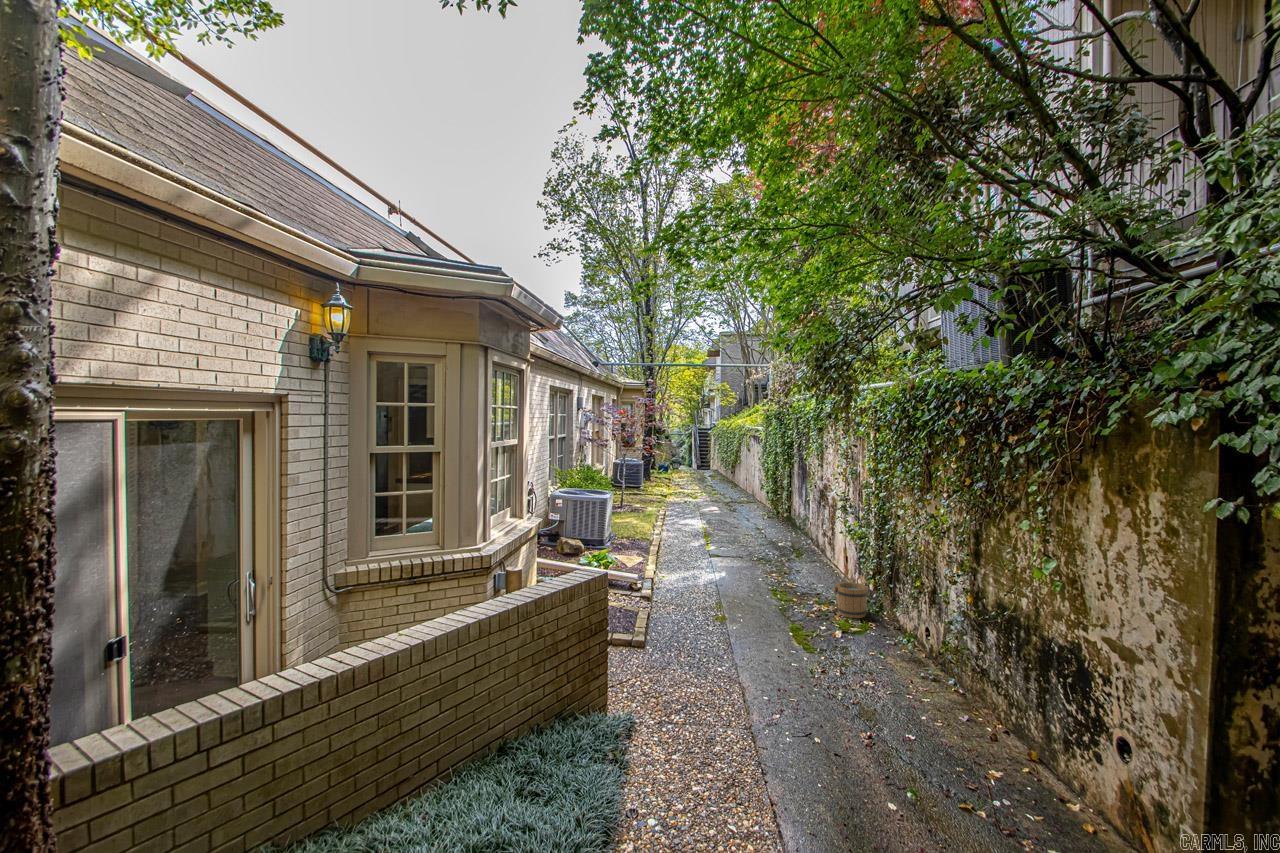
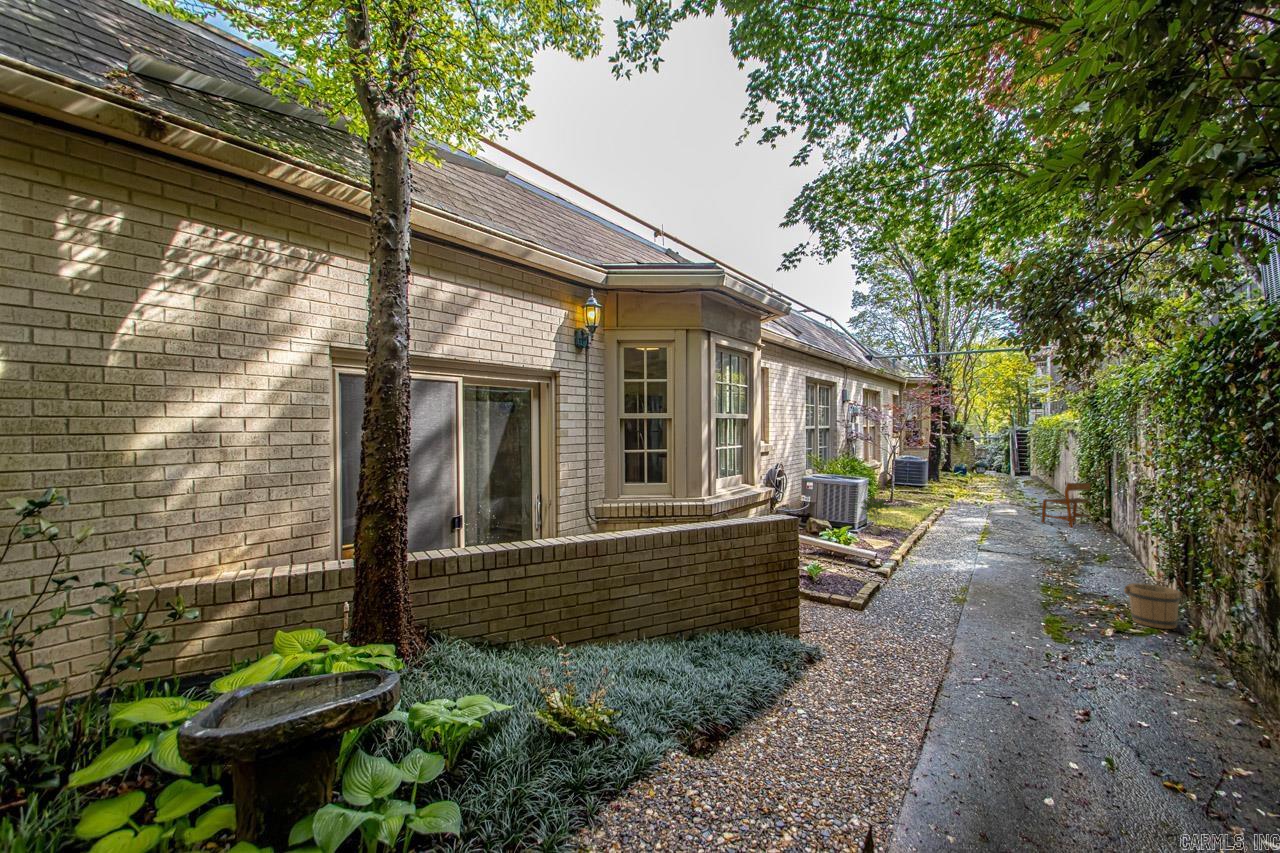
bench: none [742,483,781,523] -> present [1041,483,1090,527]
potted plant: present [783,515,809,550] -> present [861,498,892,535]

